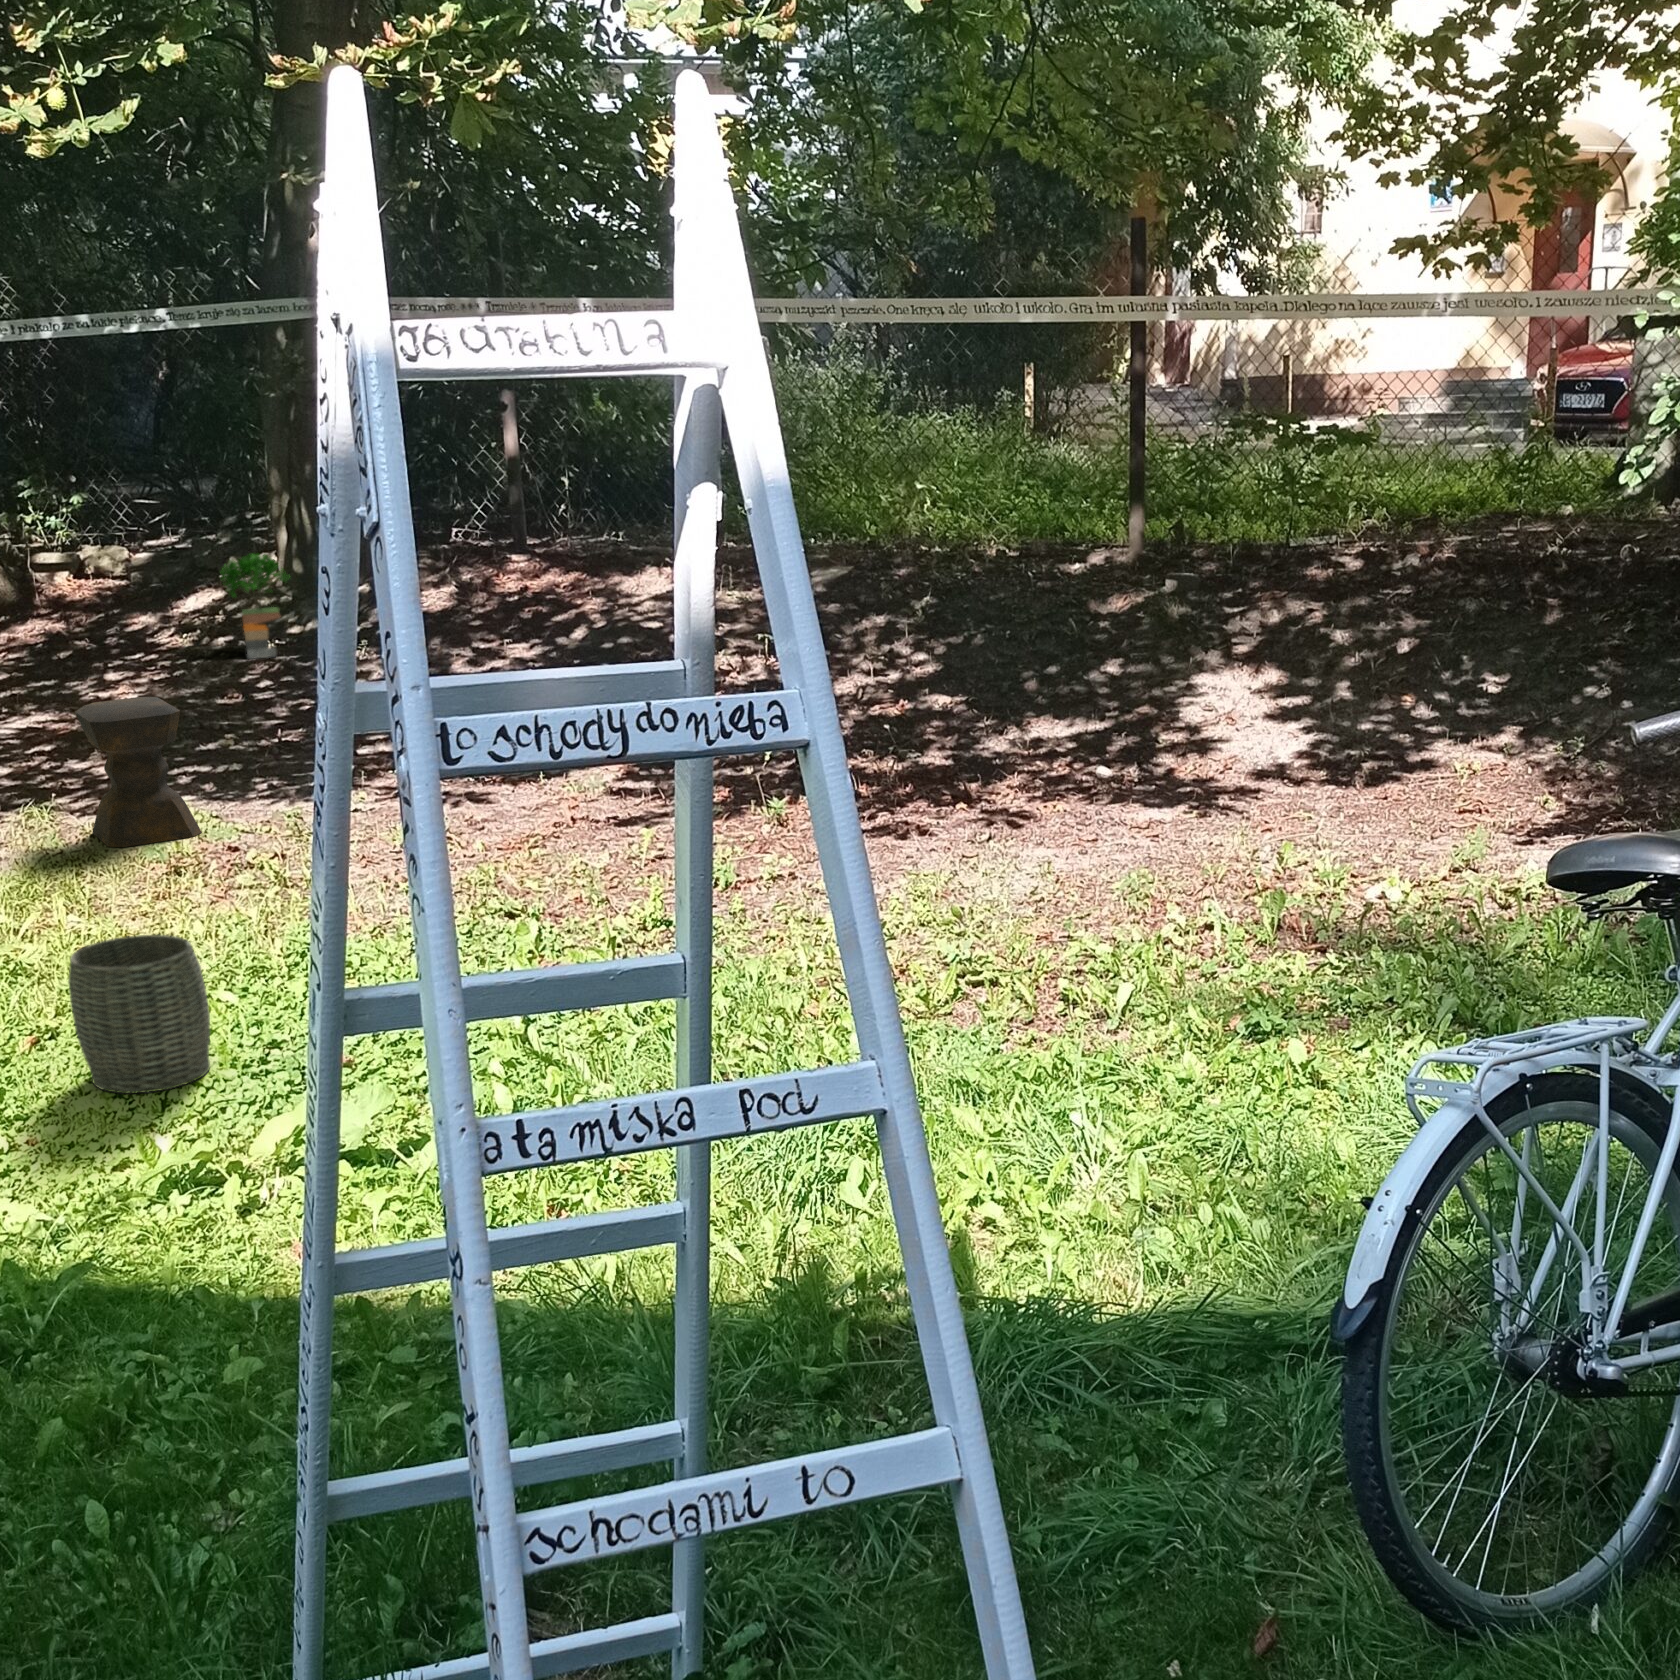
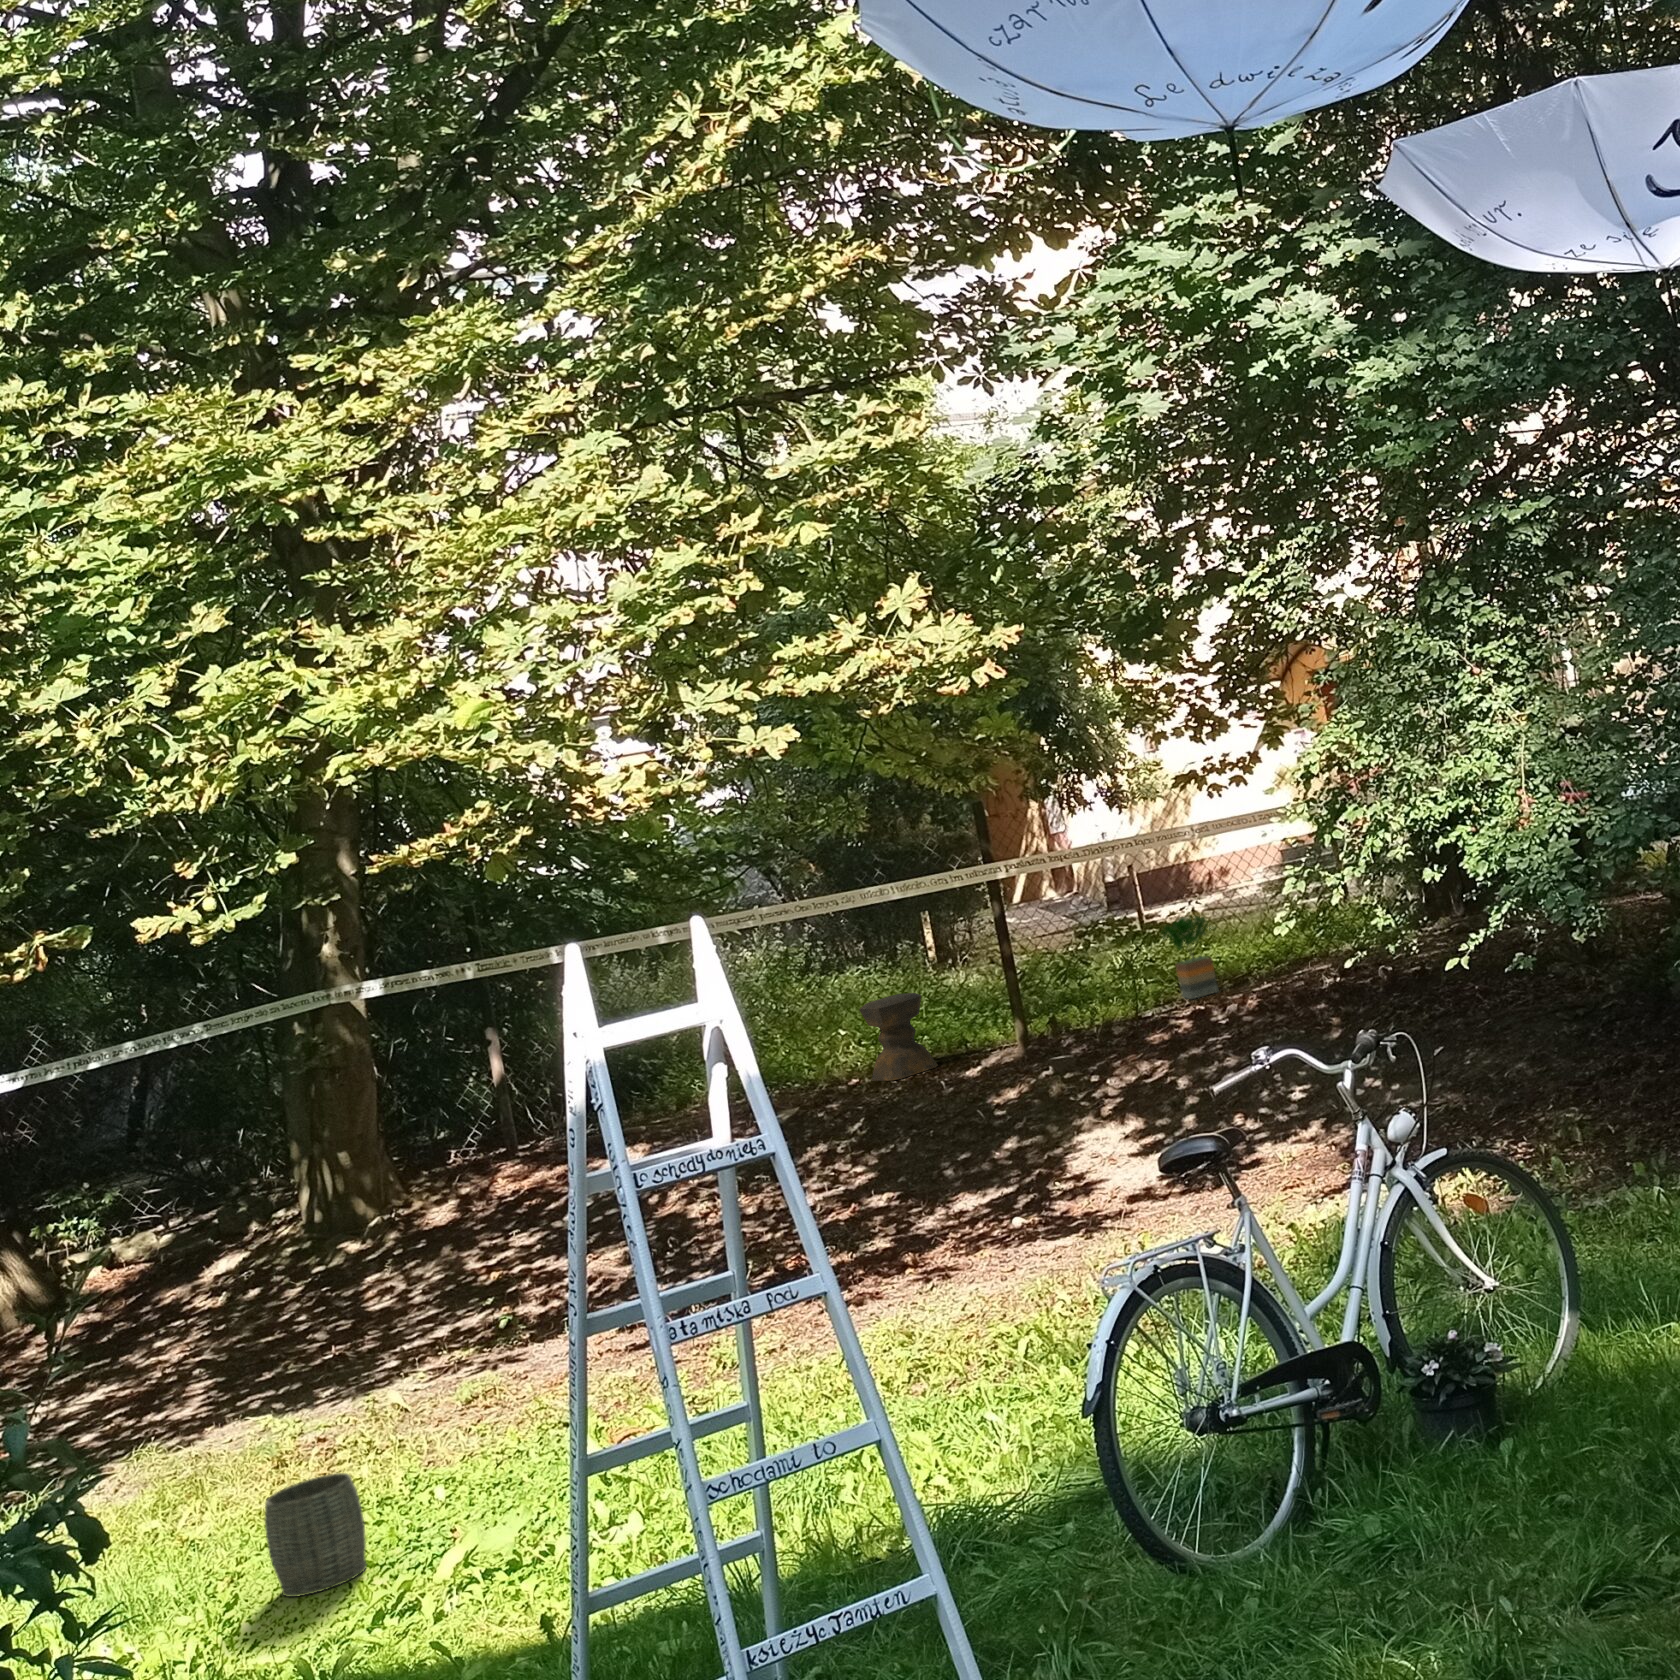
potted tree: present [221,554,290,659] -> present [1161,916,1218,999]
stool: present [75,697,202,847] -> present [859,993,938,1081]

